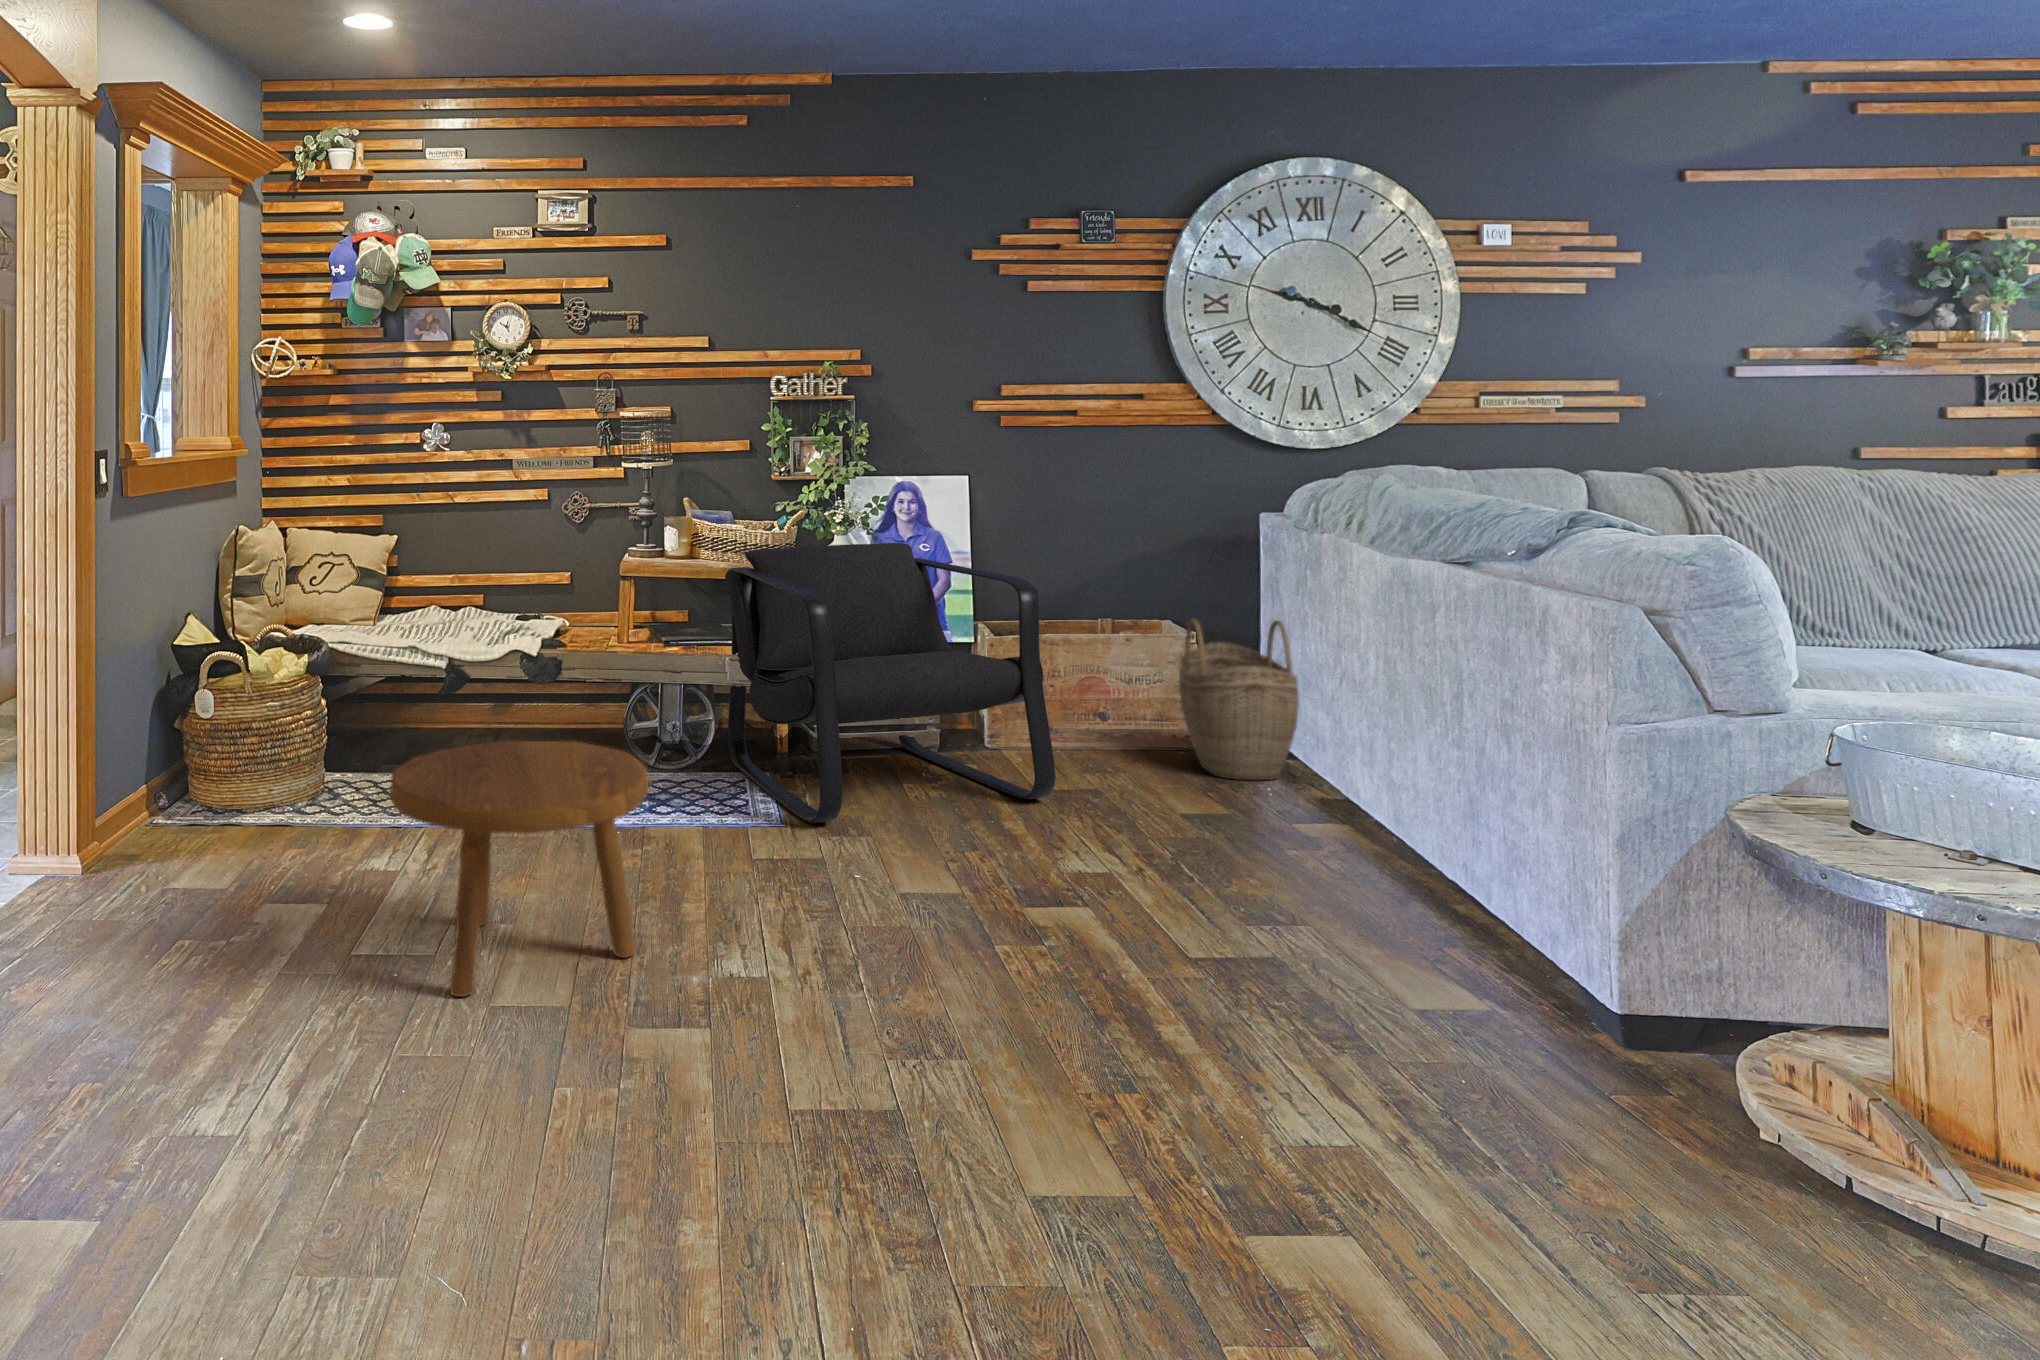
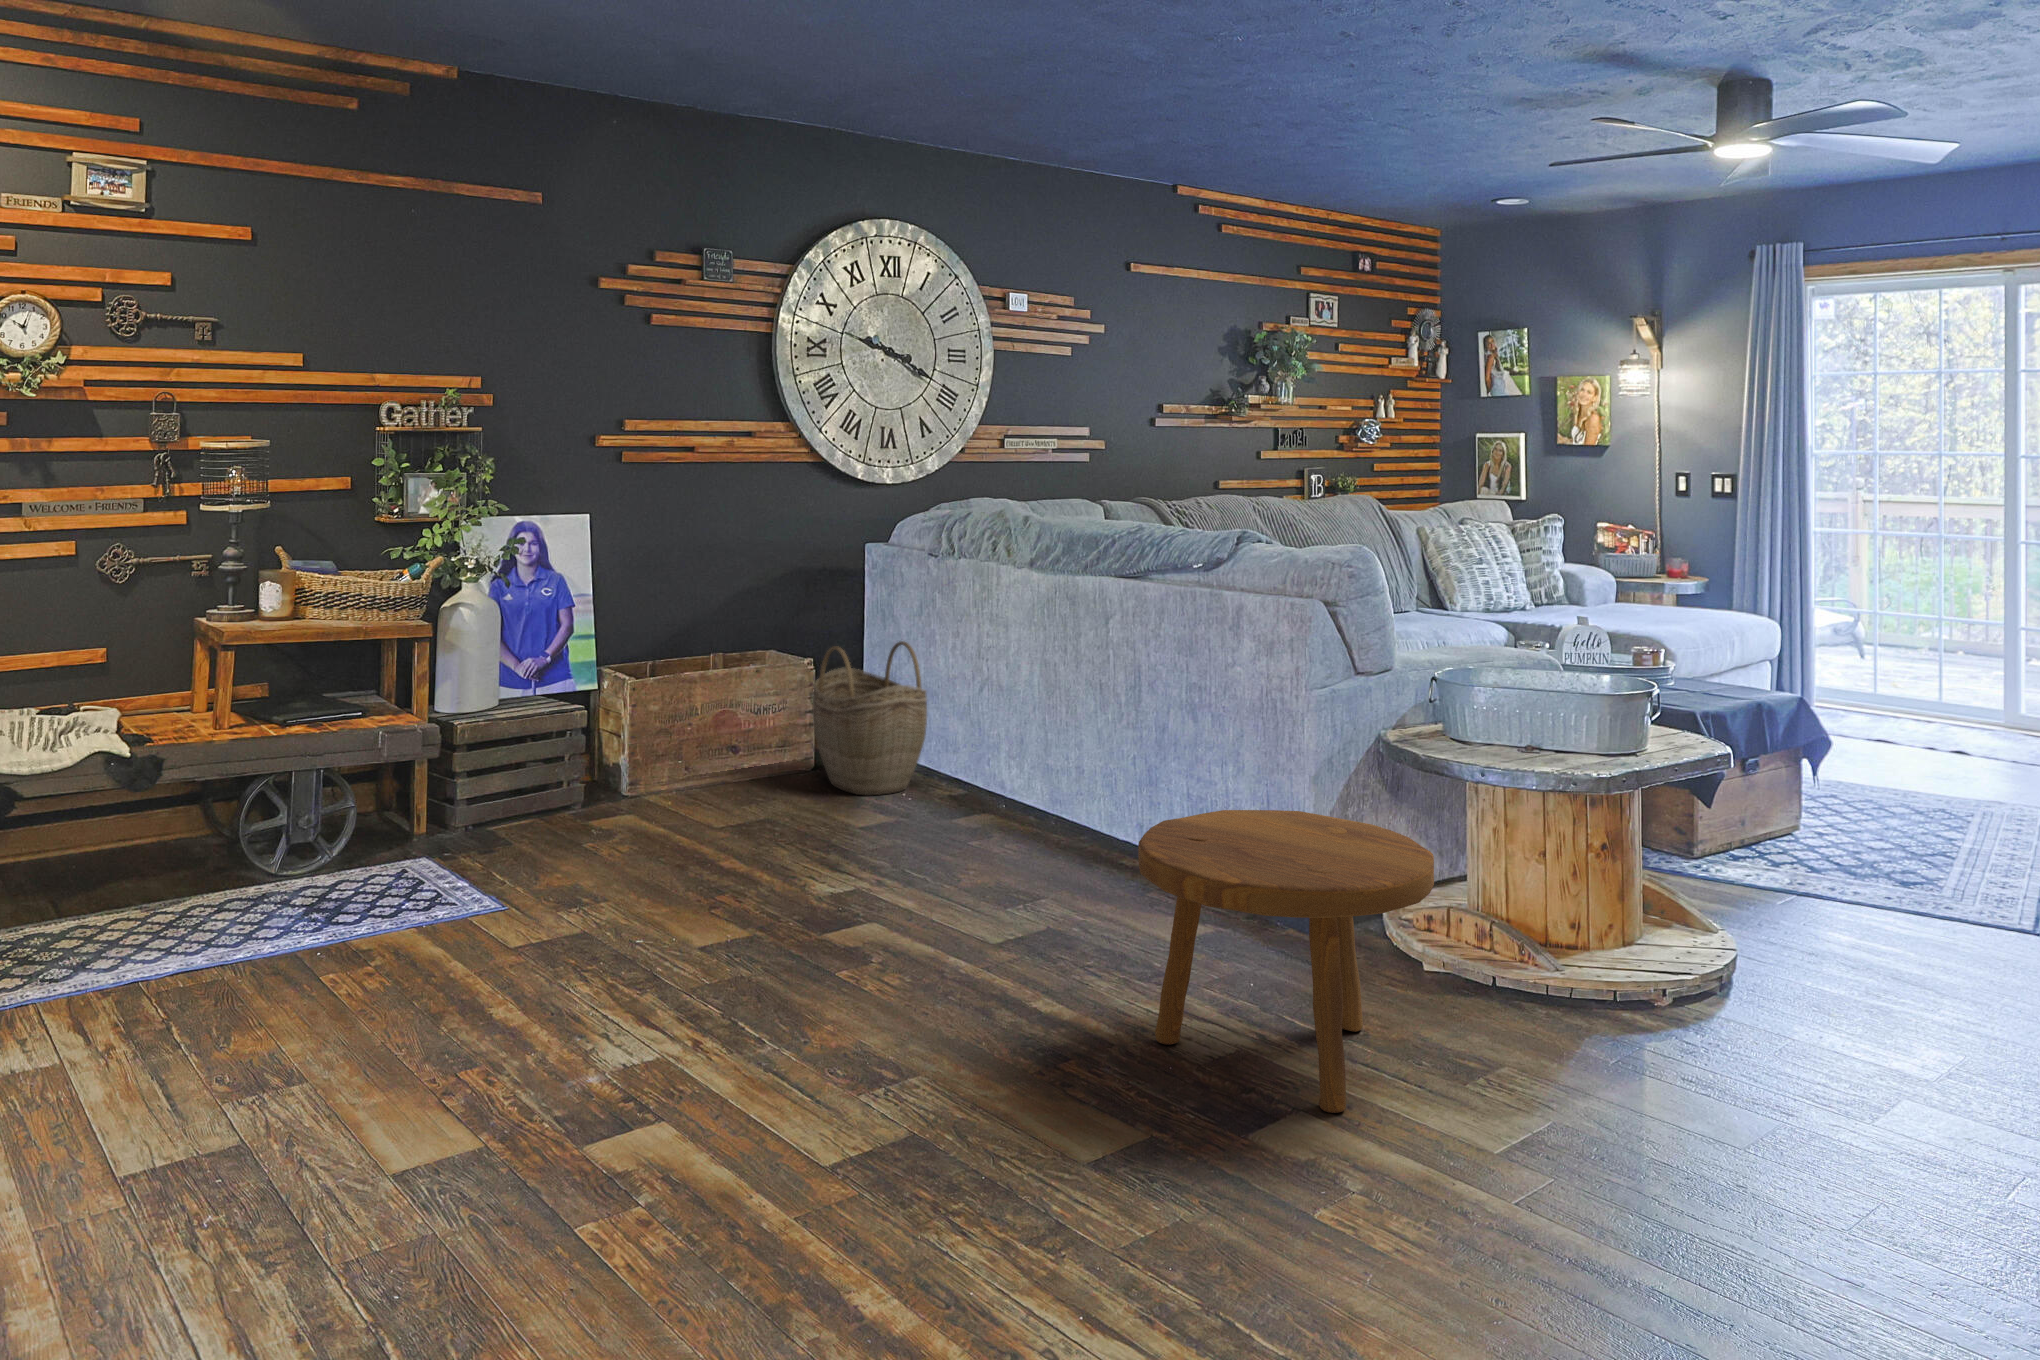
armchair: present [725,543,1056,823] -> none [368,588,757,907]
footstool: present [390,740,649,997] -> present [1138,810,1434,1113]

